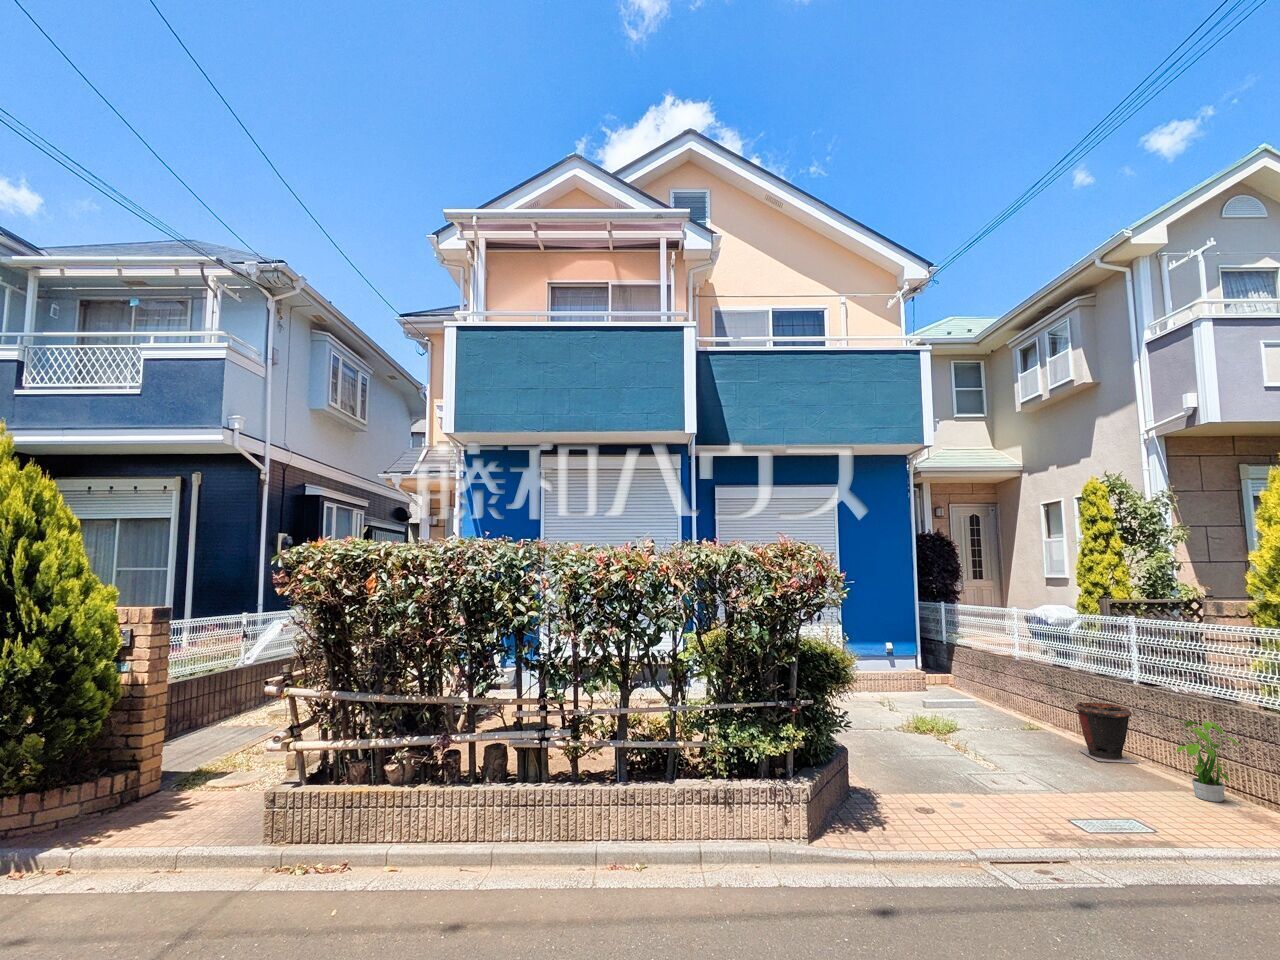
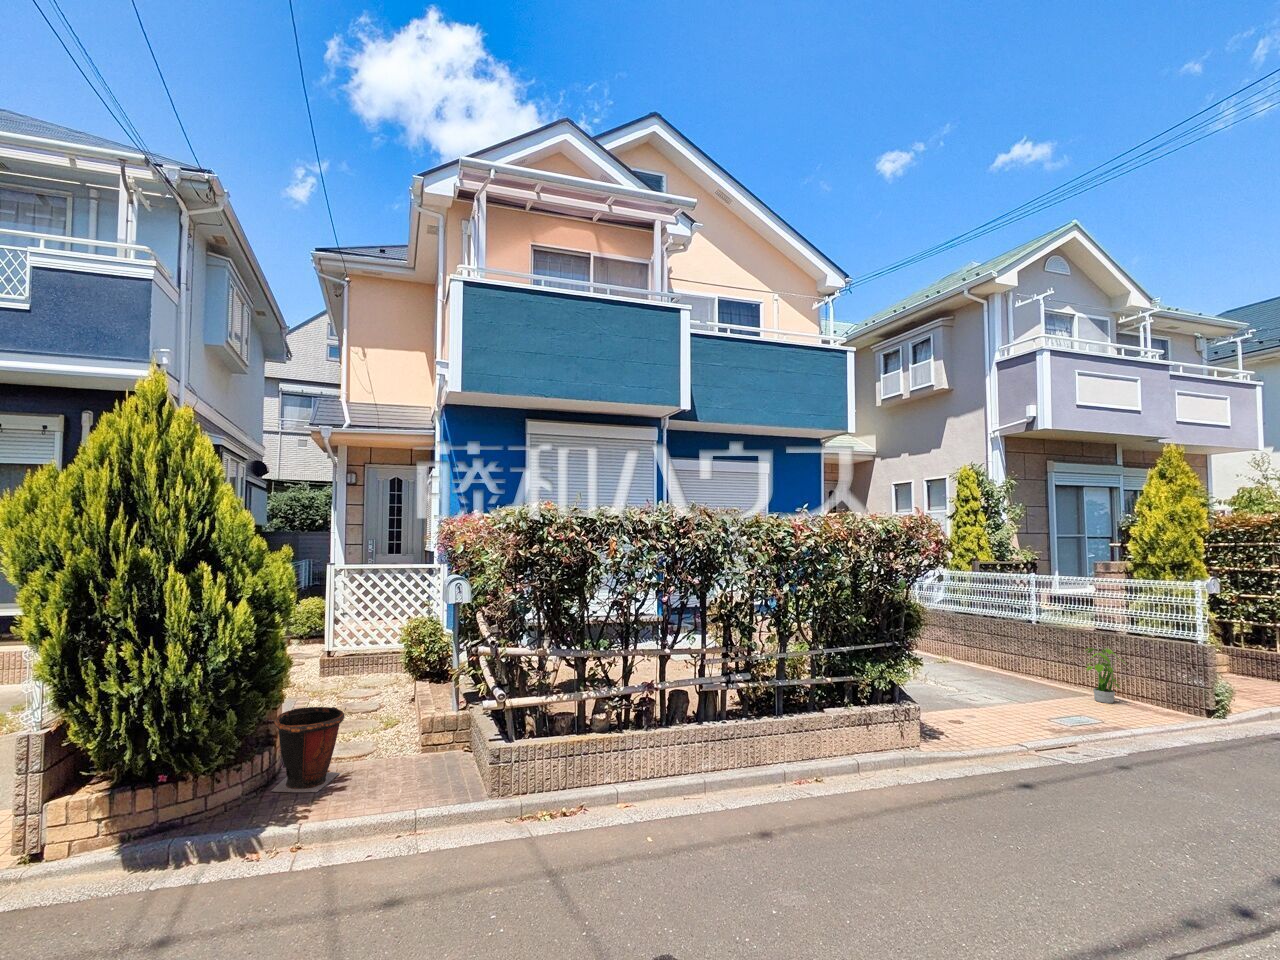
trash can: present [1076,703,1137,763] -> present [271,707,346,792]

